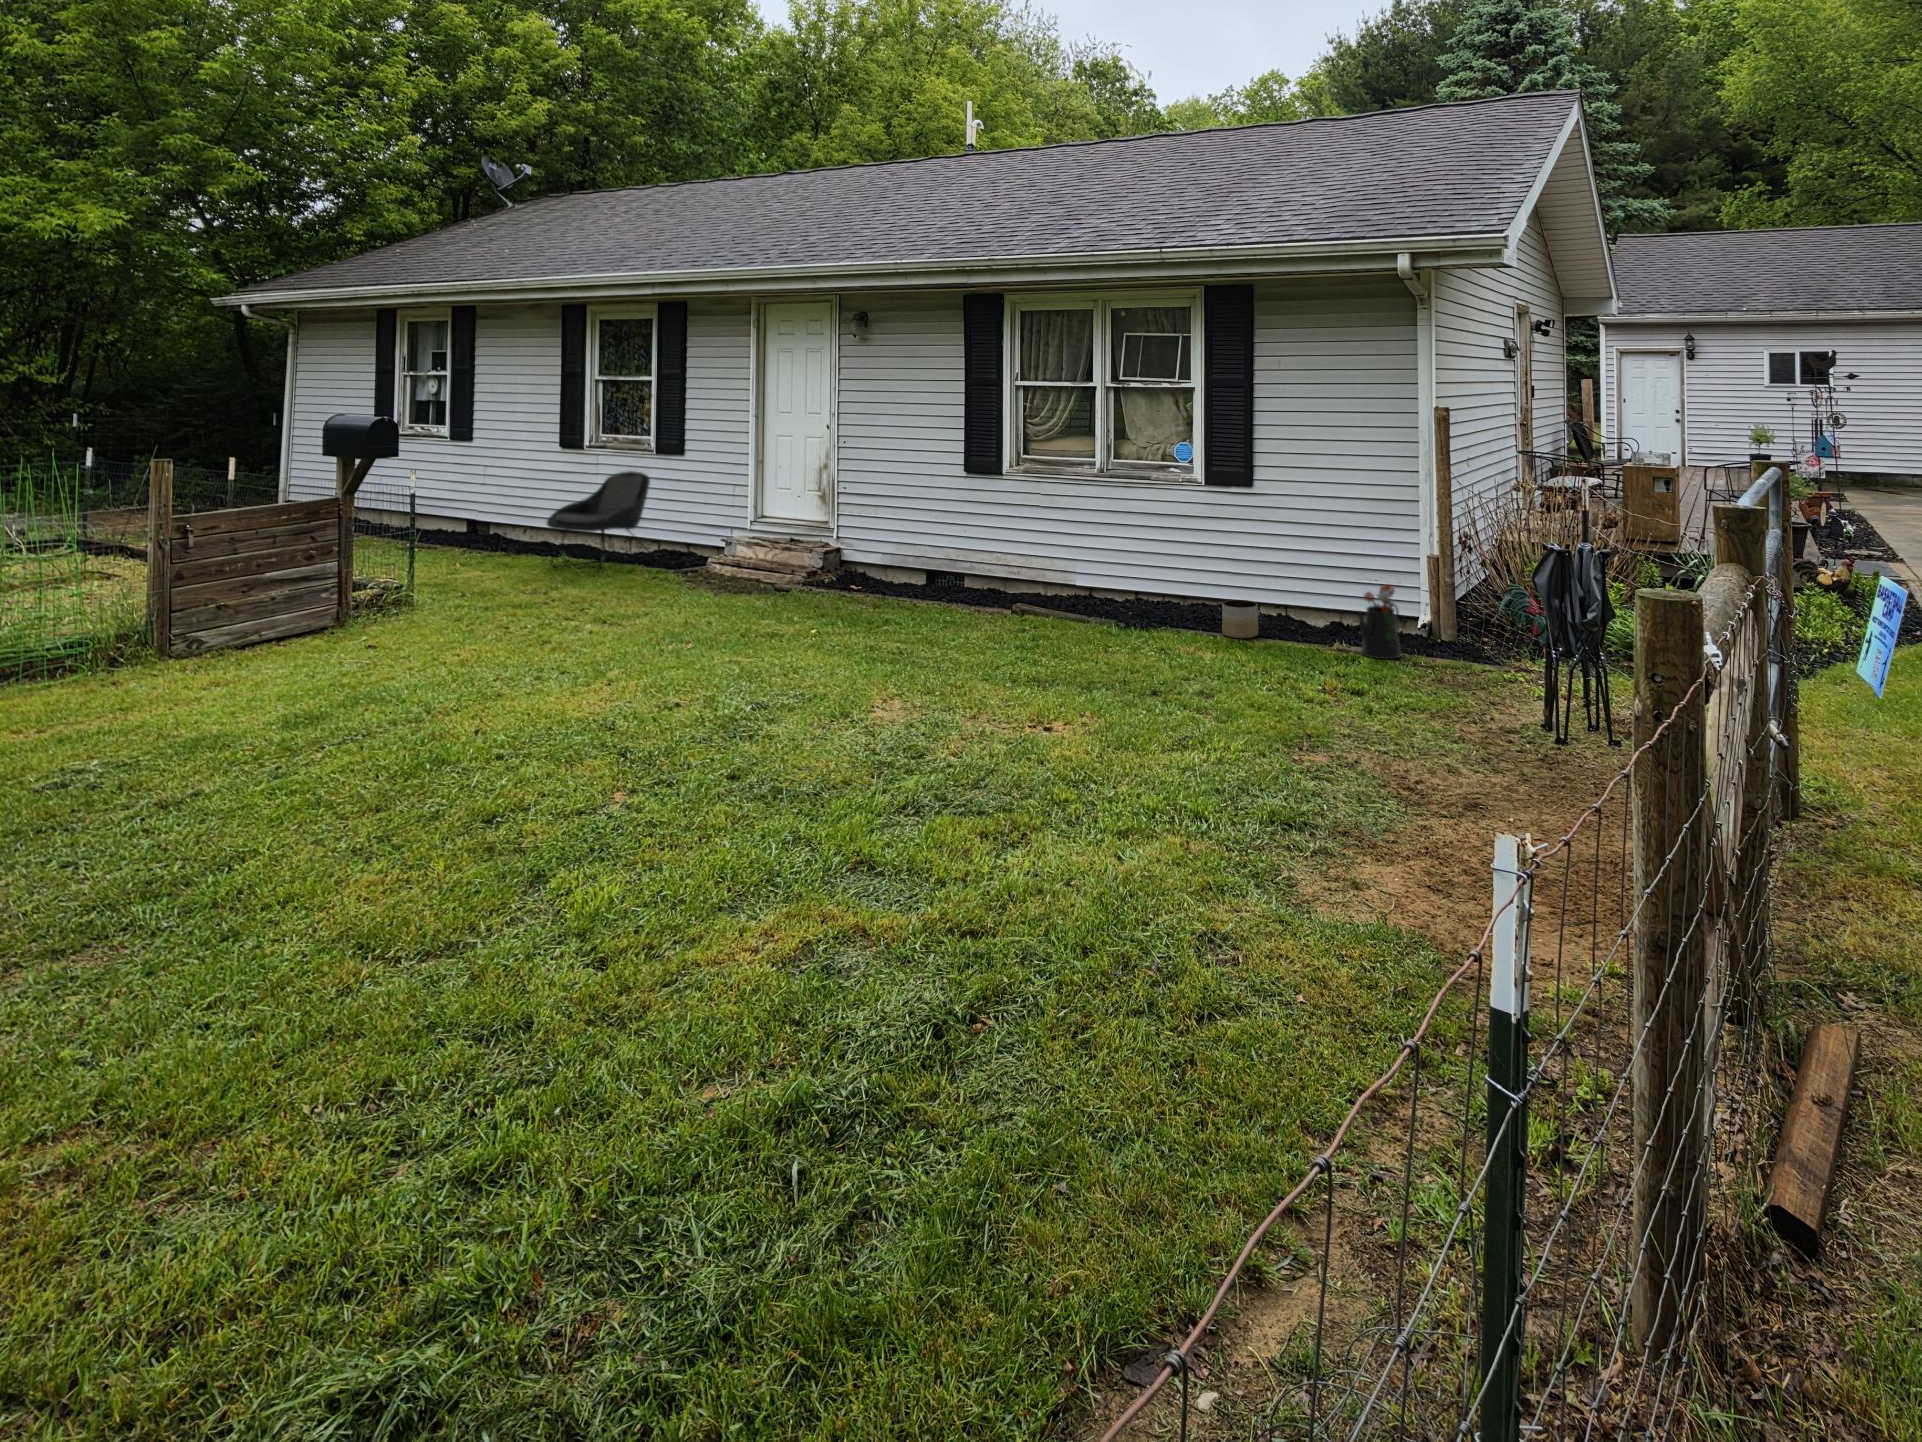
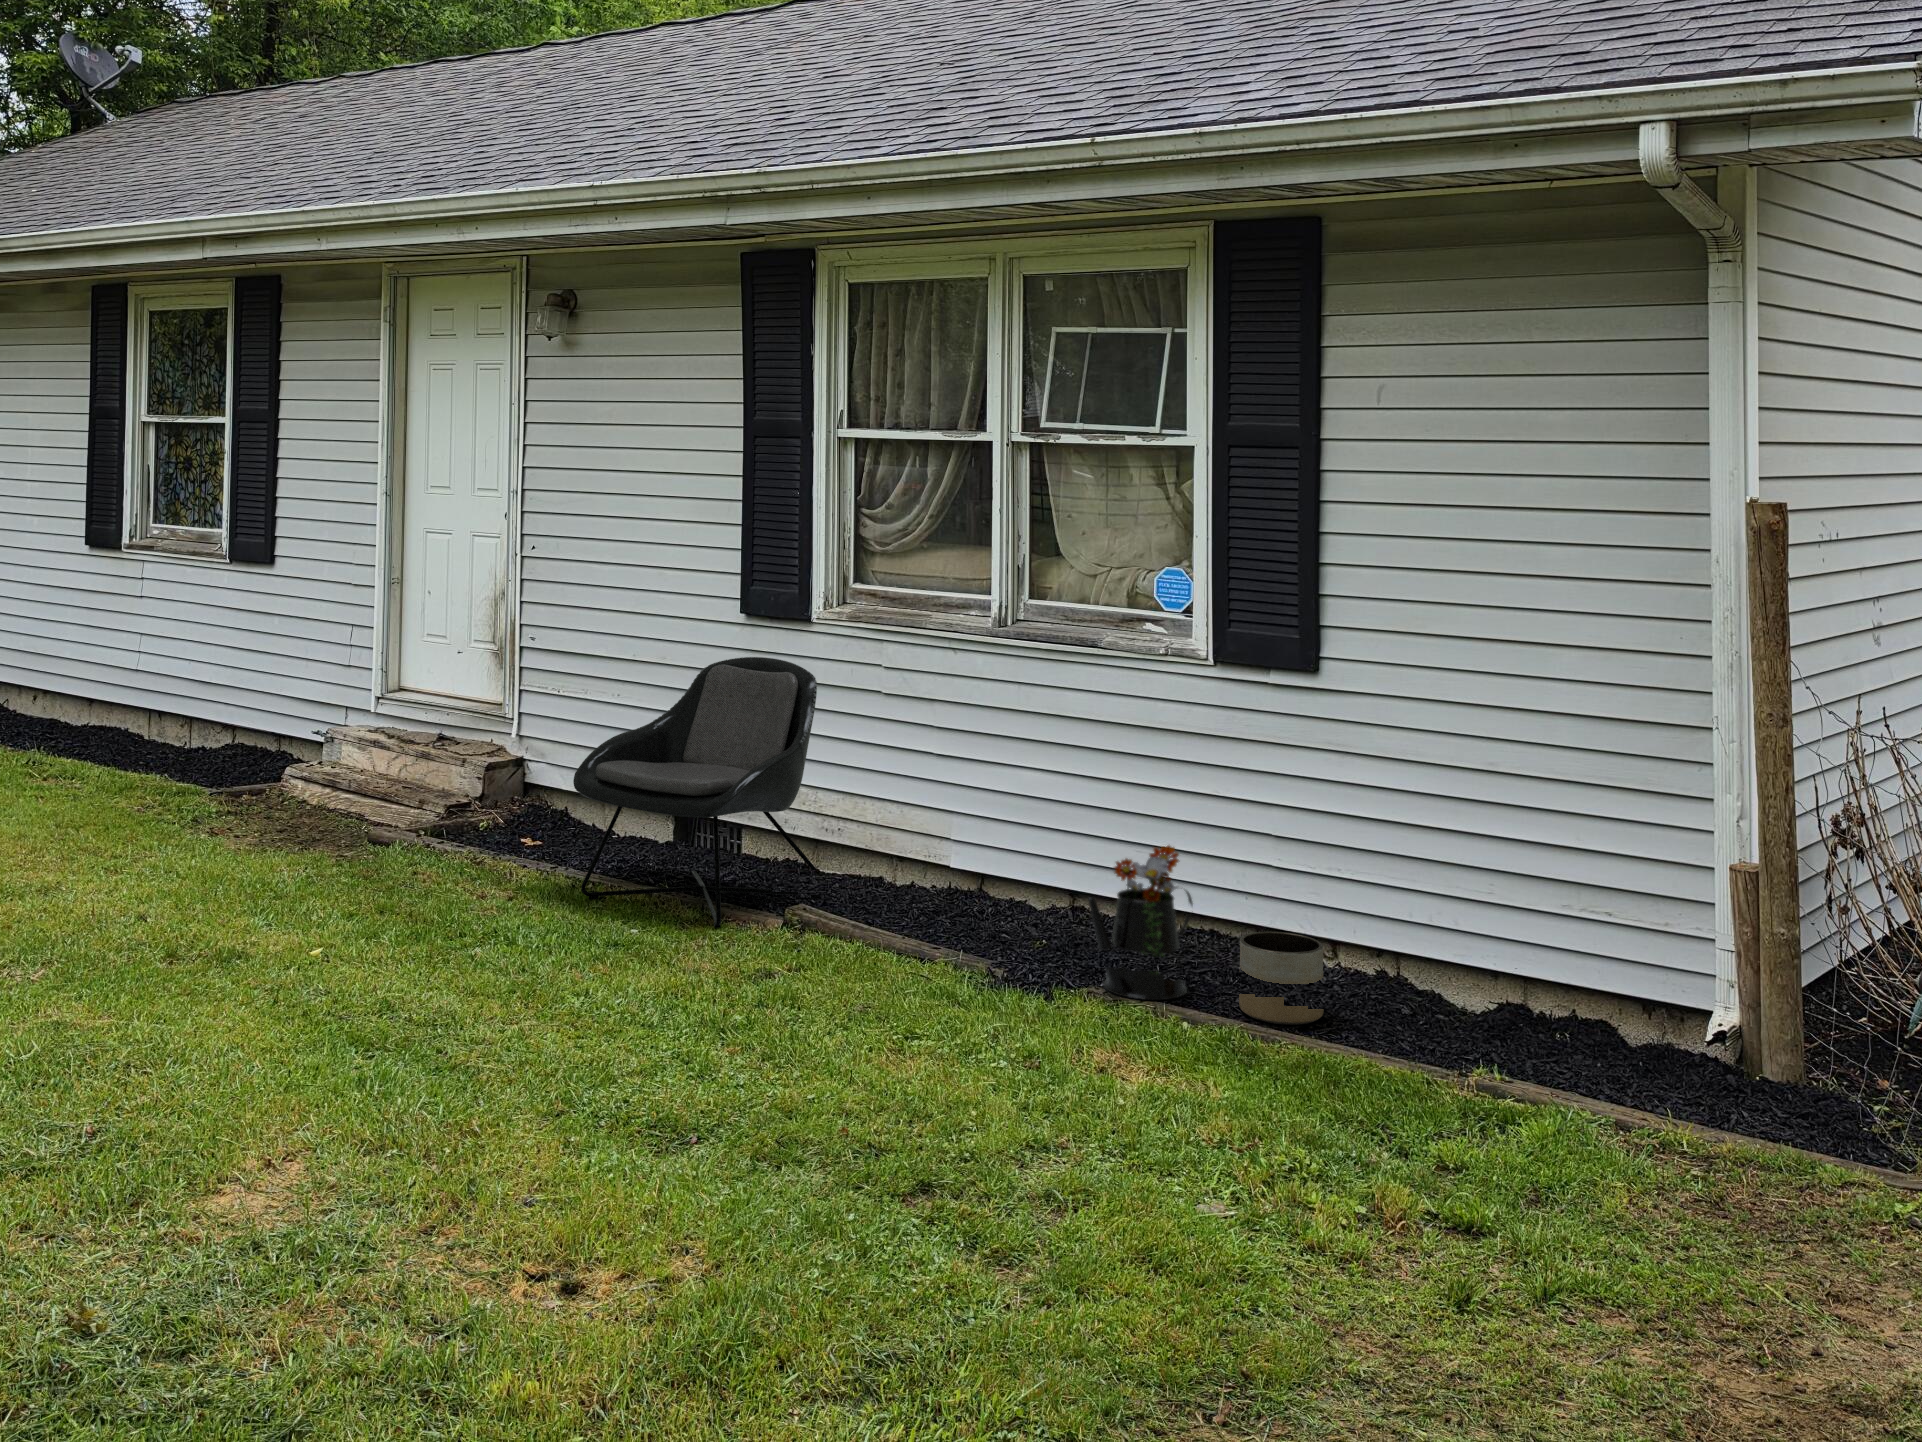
lounge chair: present [547,471,653,572] -> present [573,657,820,928]
watering can: present [1358,584,1402,659] -> present [1088,845,1193,1000]

